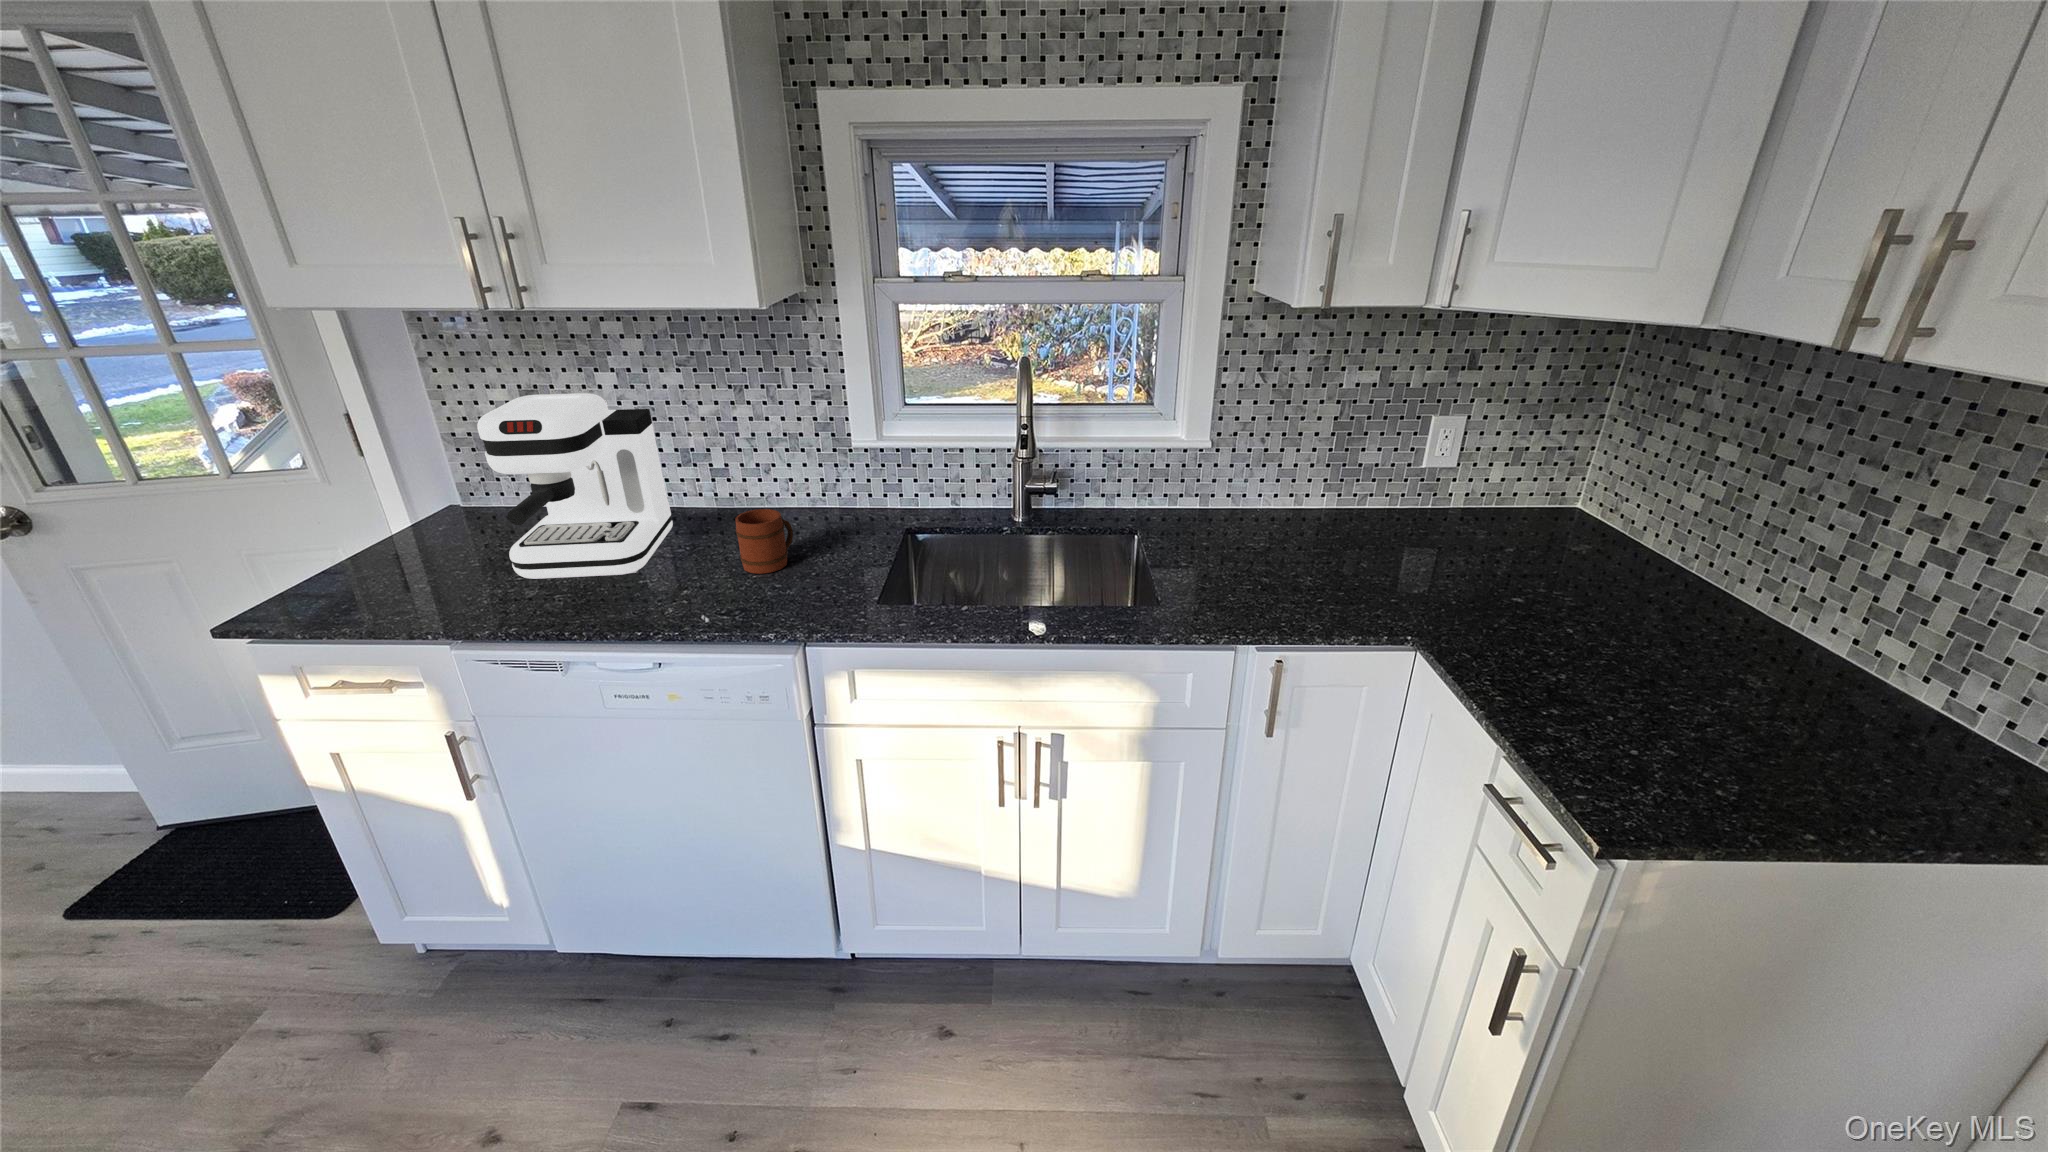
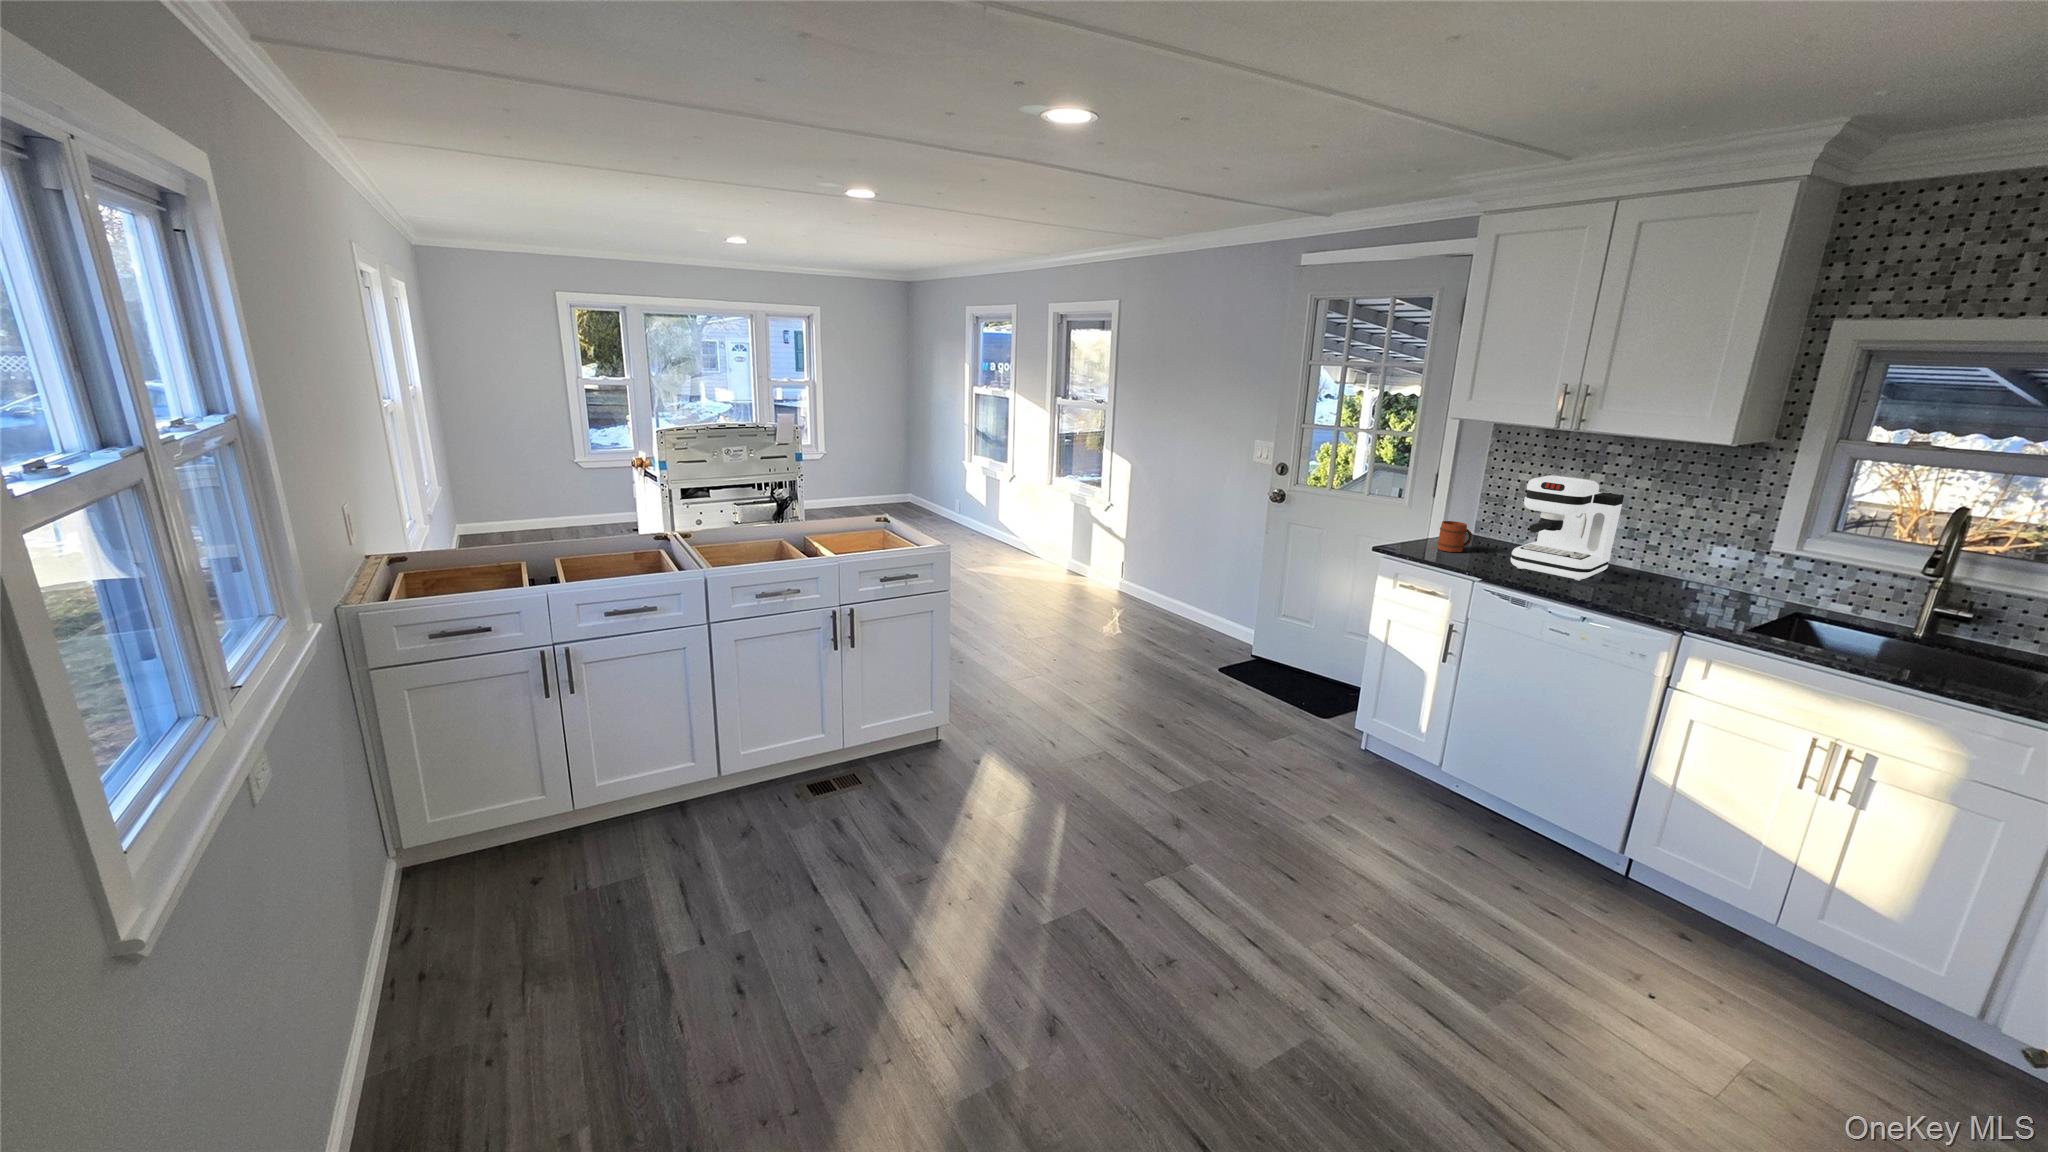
mug: present [735,509,793,574] -> present [1437,521,1472,552]

